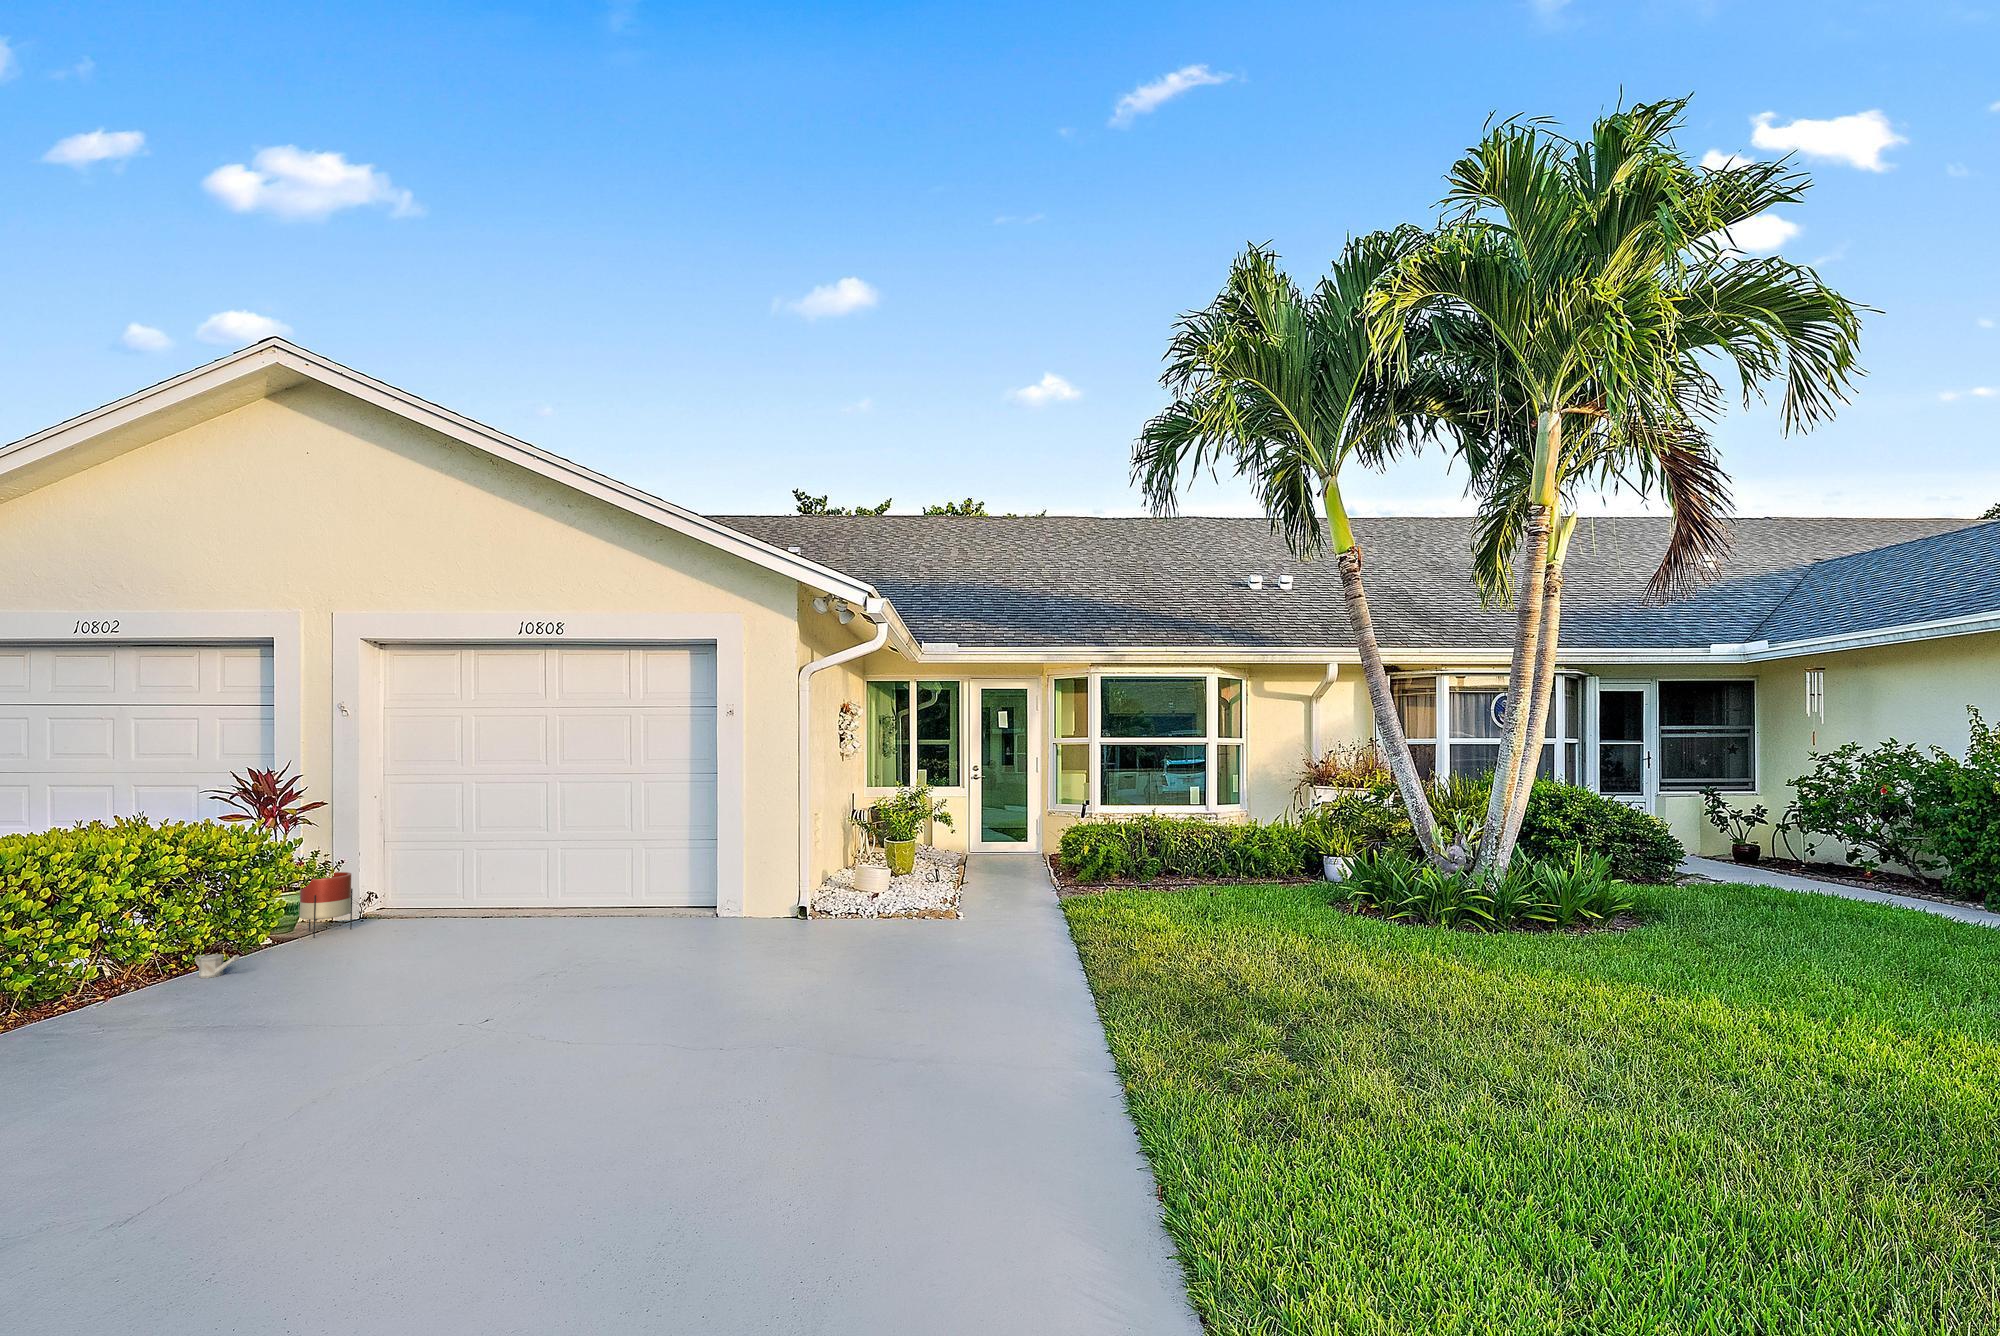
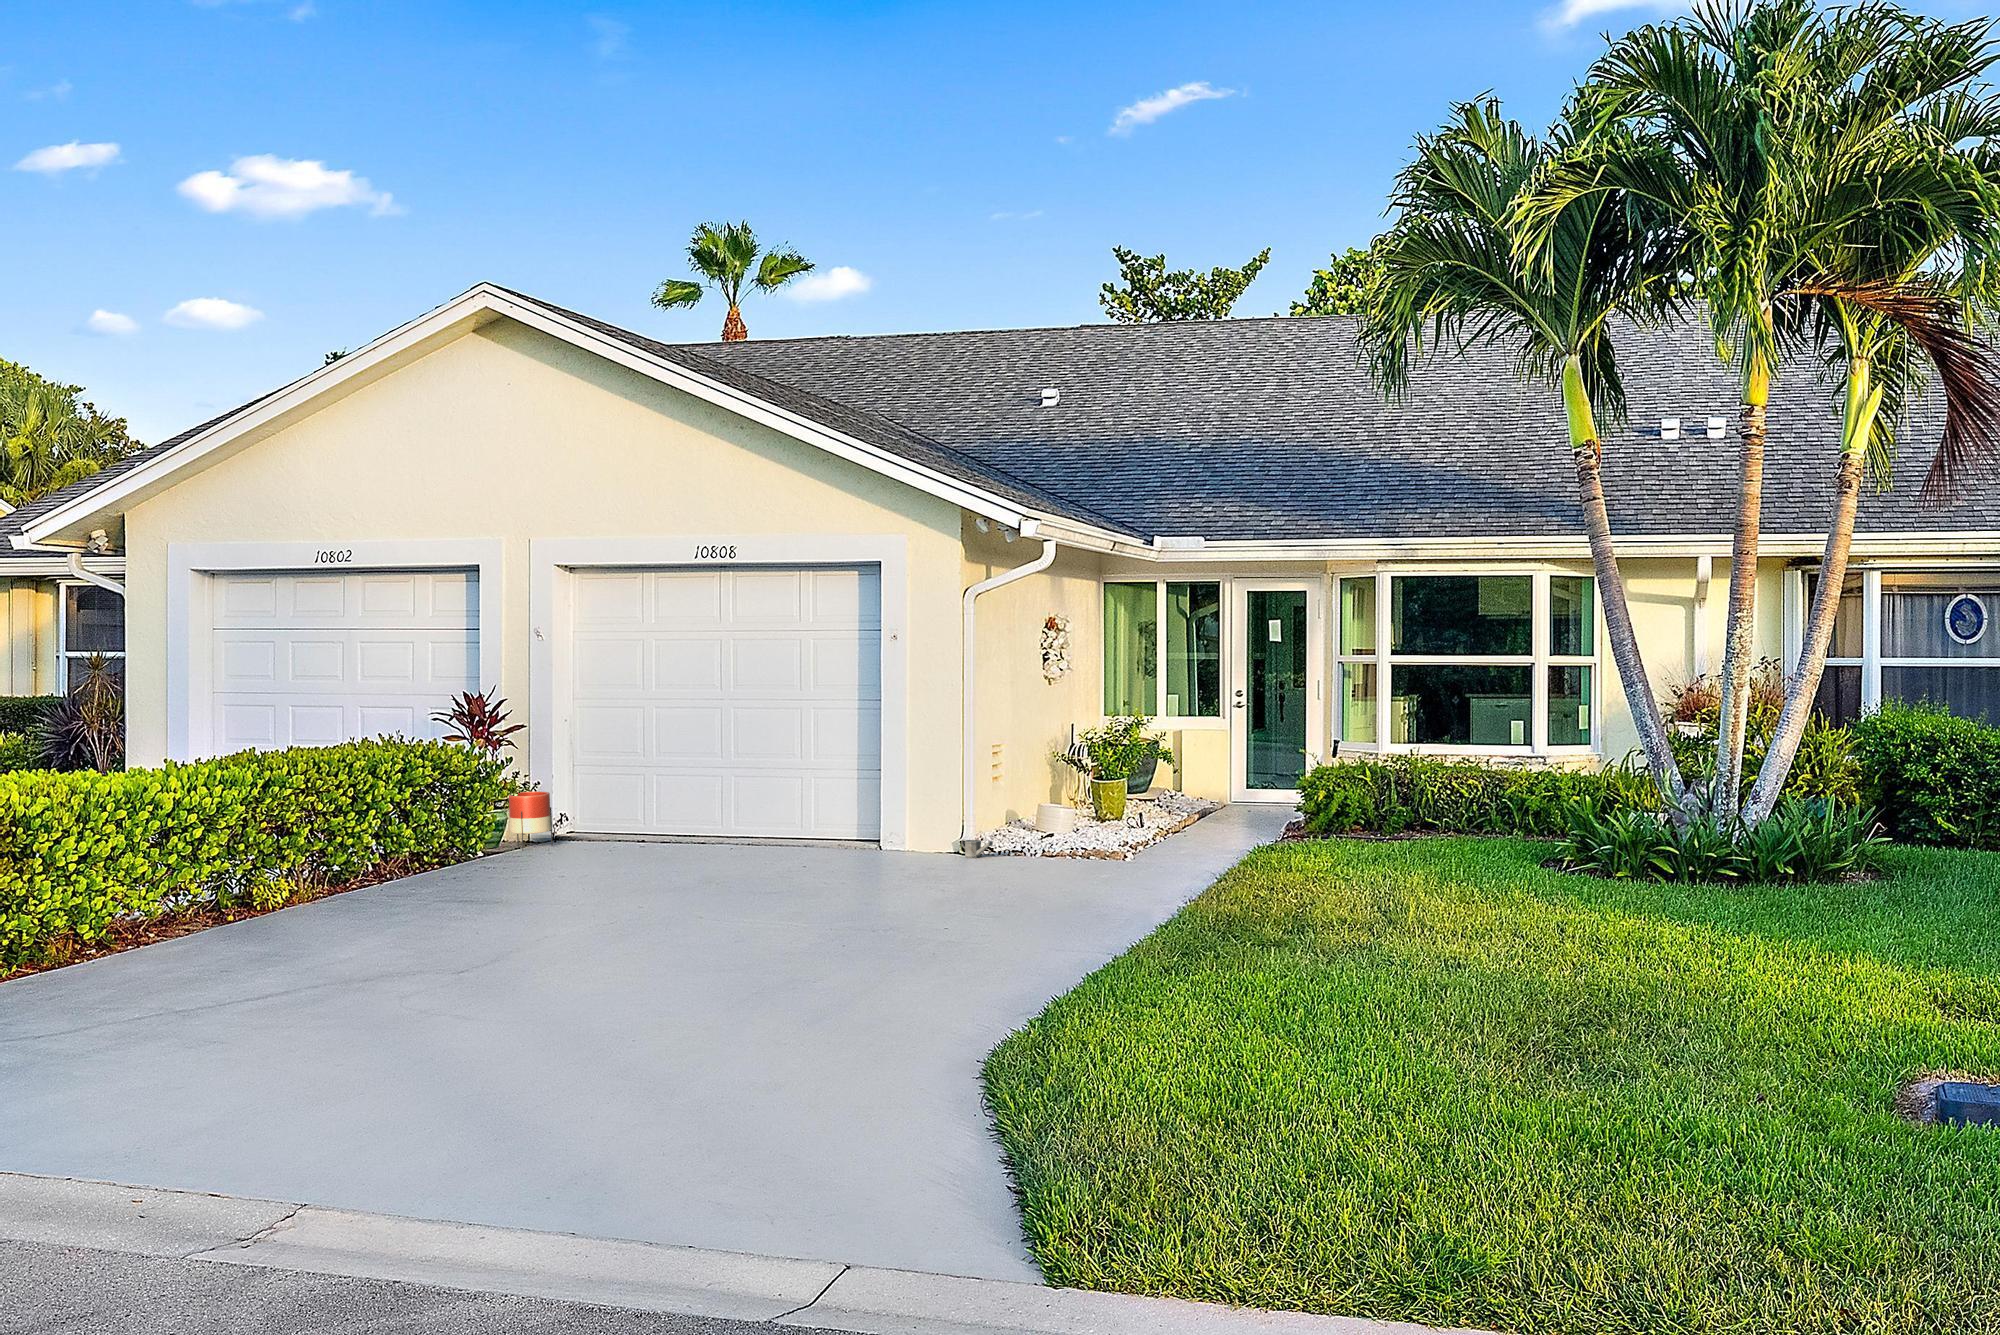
watering can: present [195,954,239,978] -> present [962,839,993,858]

